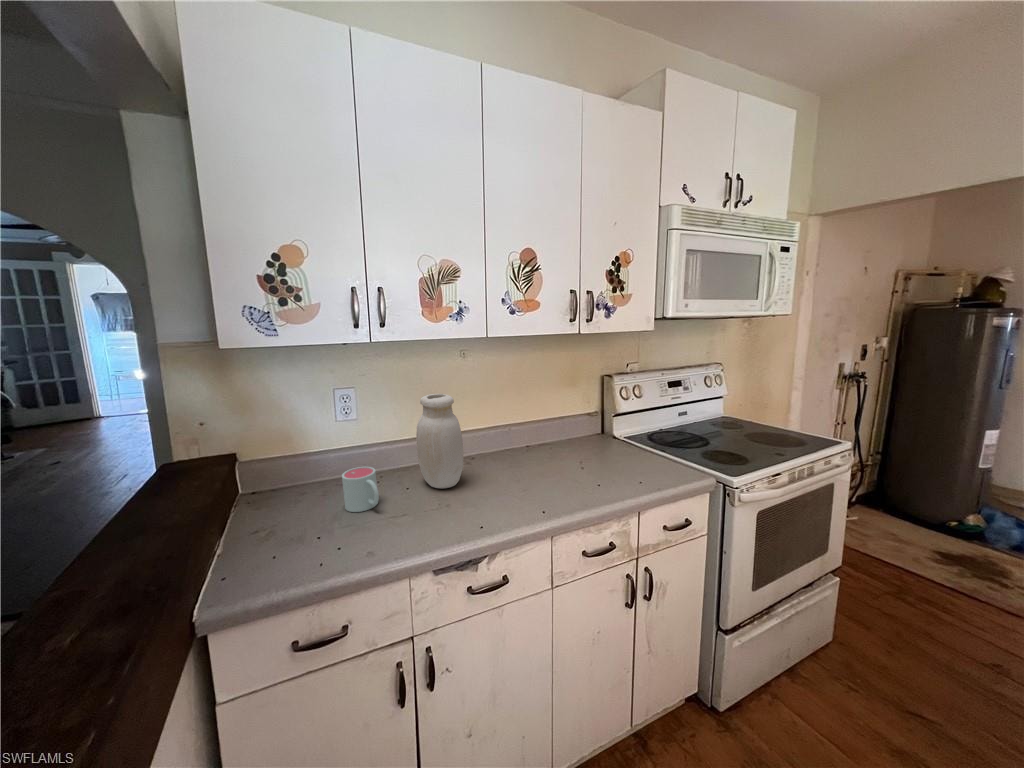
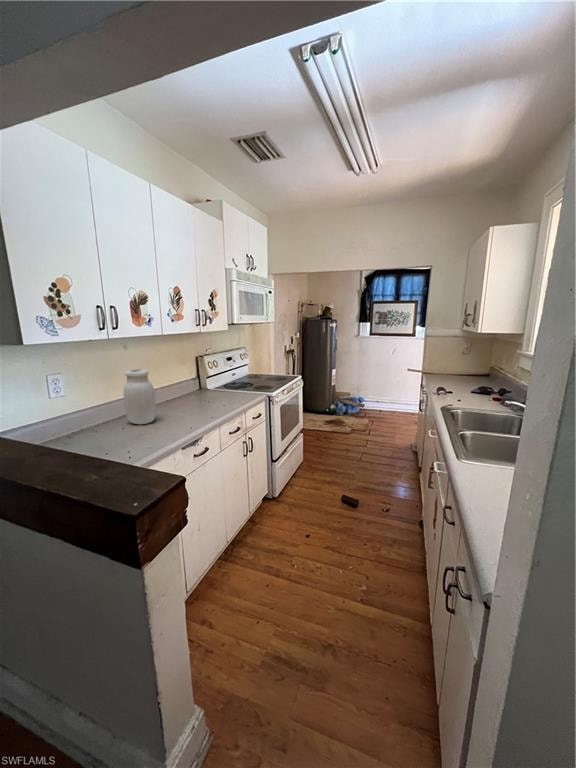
mug: present [342,467,379,512] -> none [94,417,126,443]

